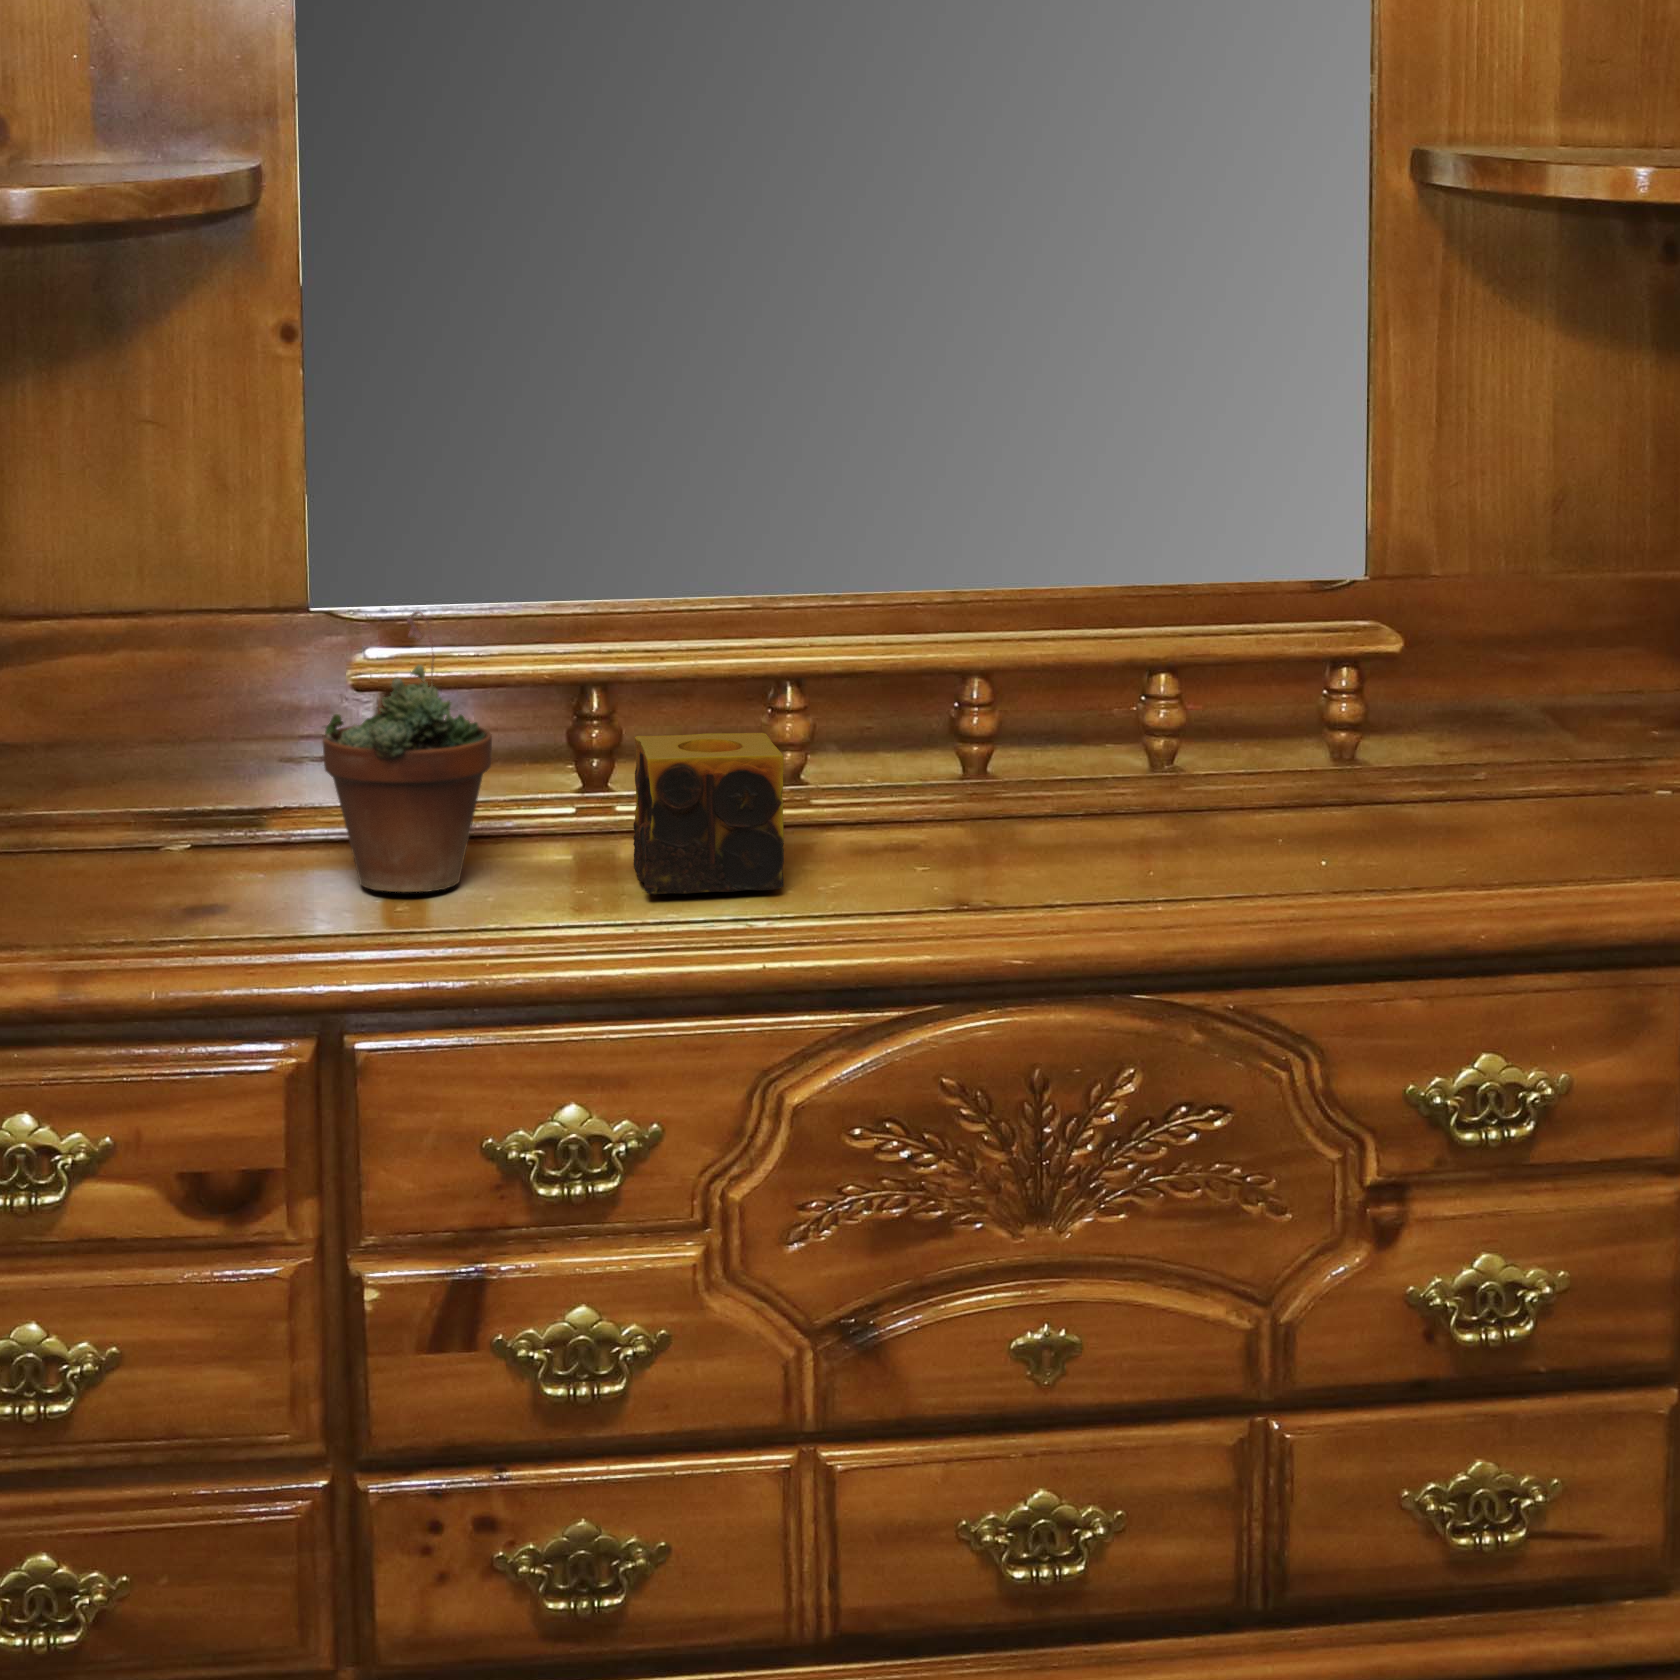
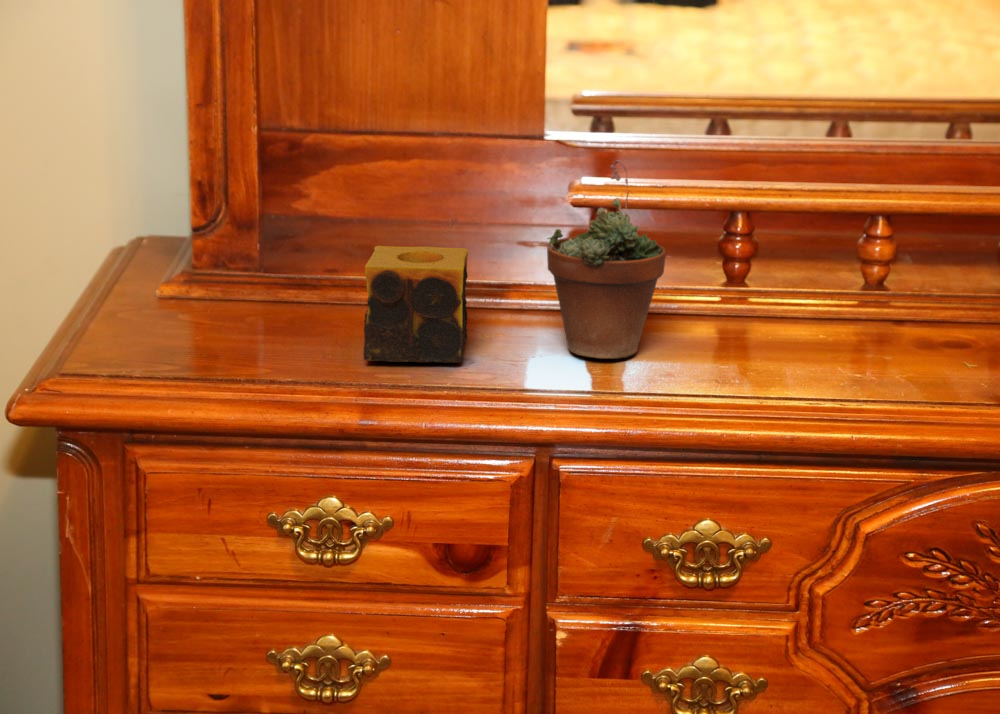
candle: present [633,733,784,894] -> present [363,246,468,363]

